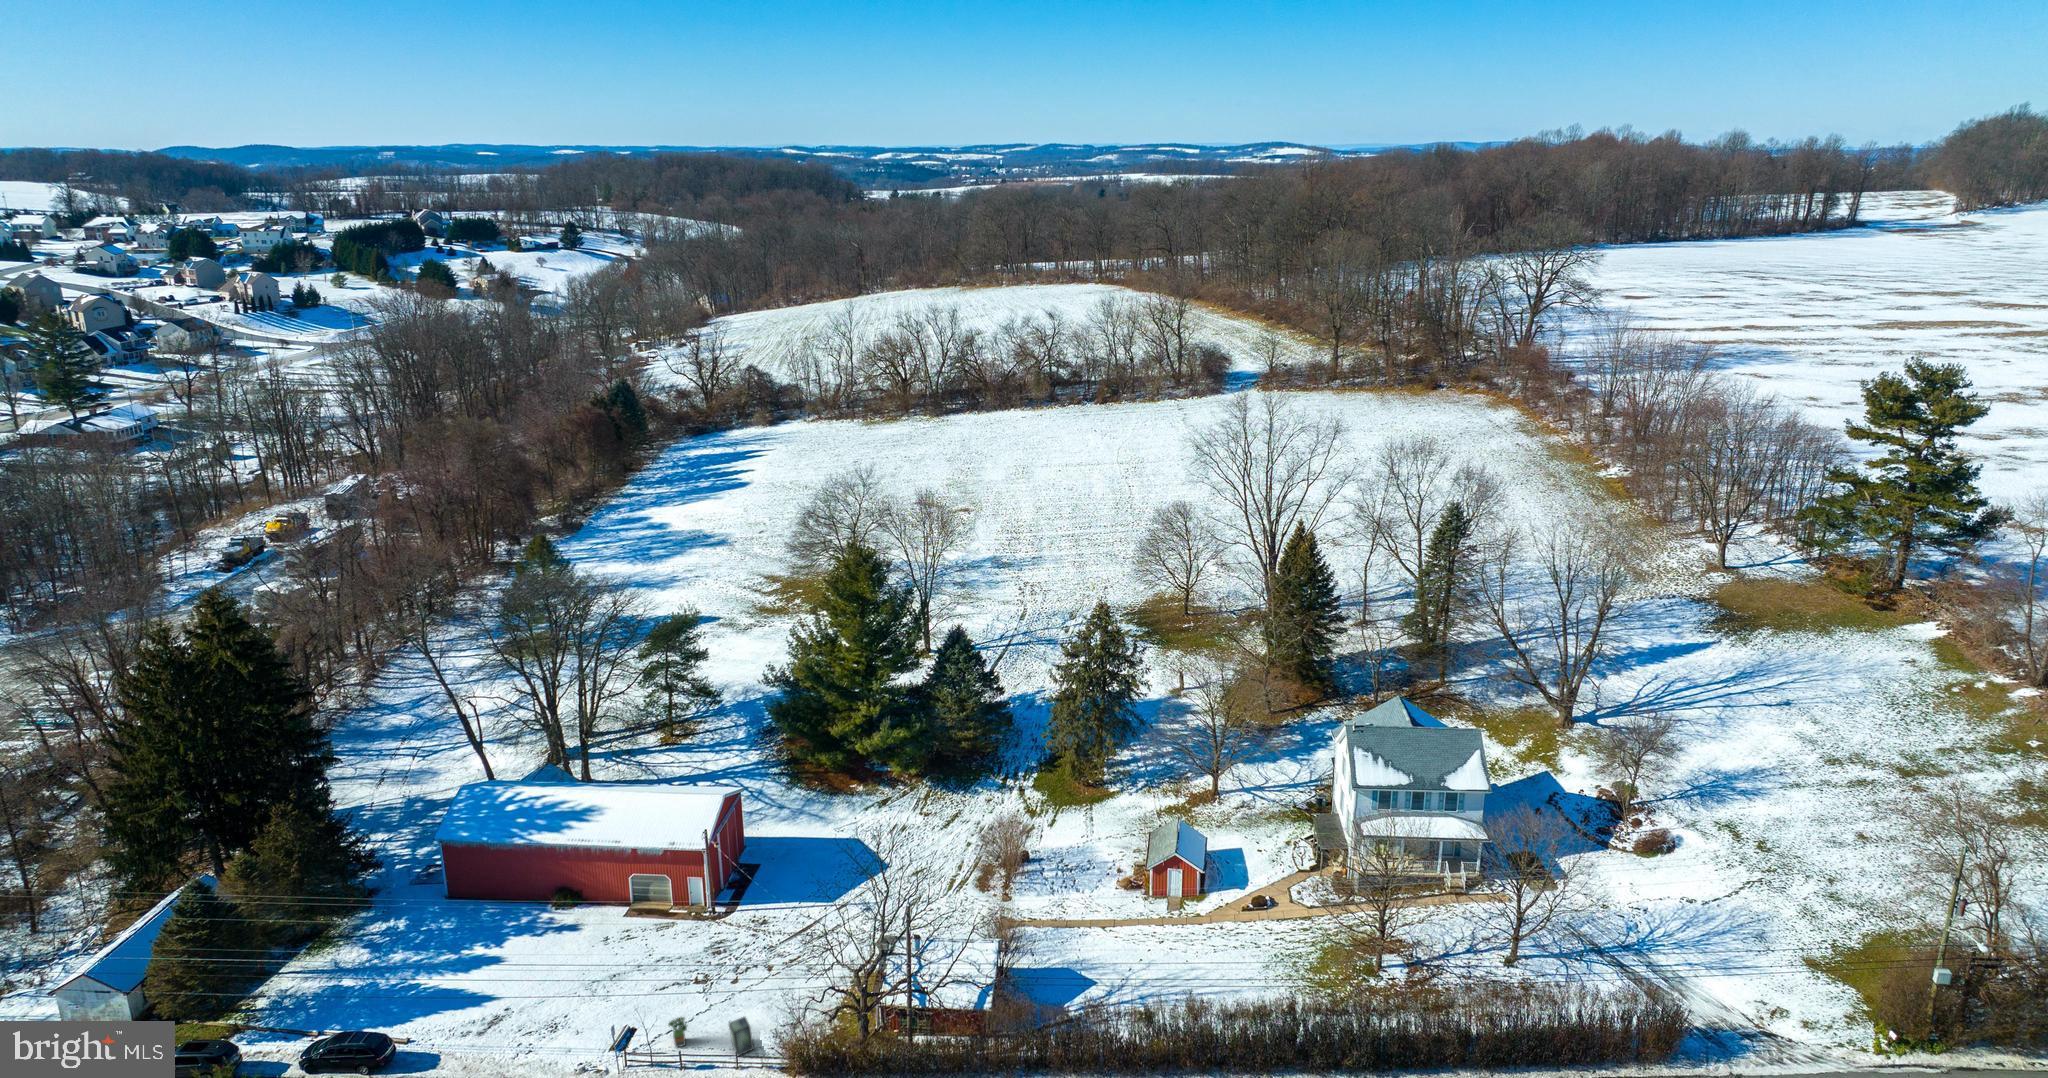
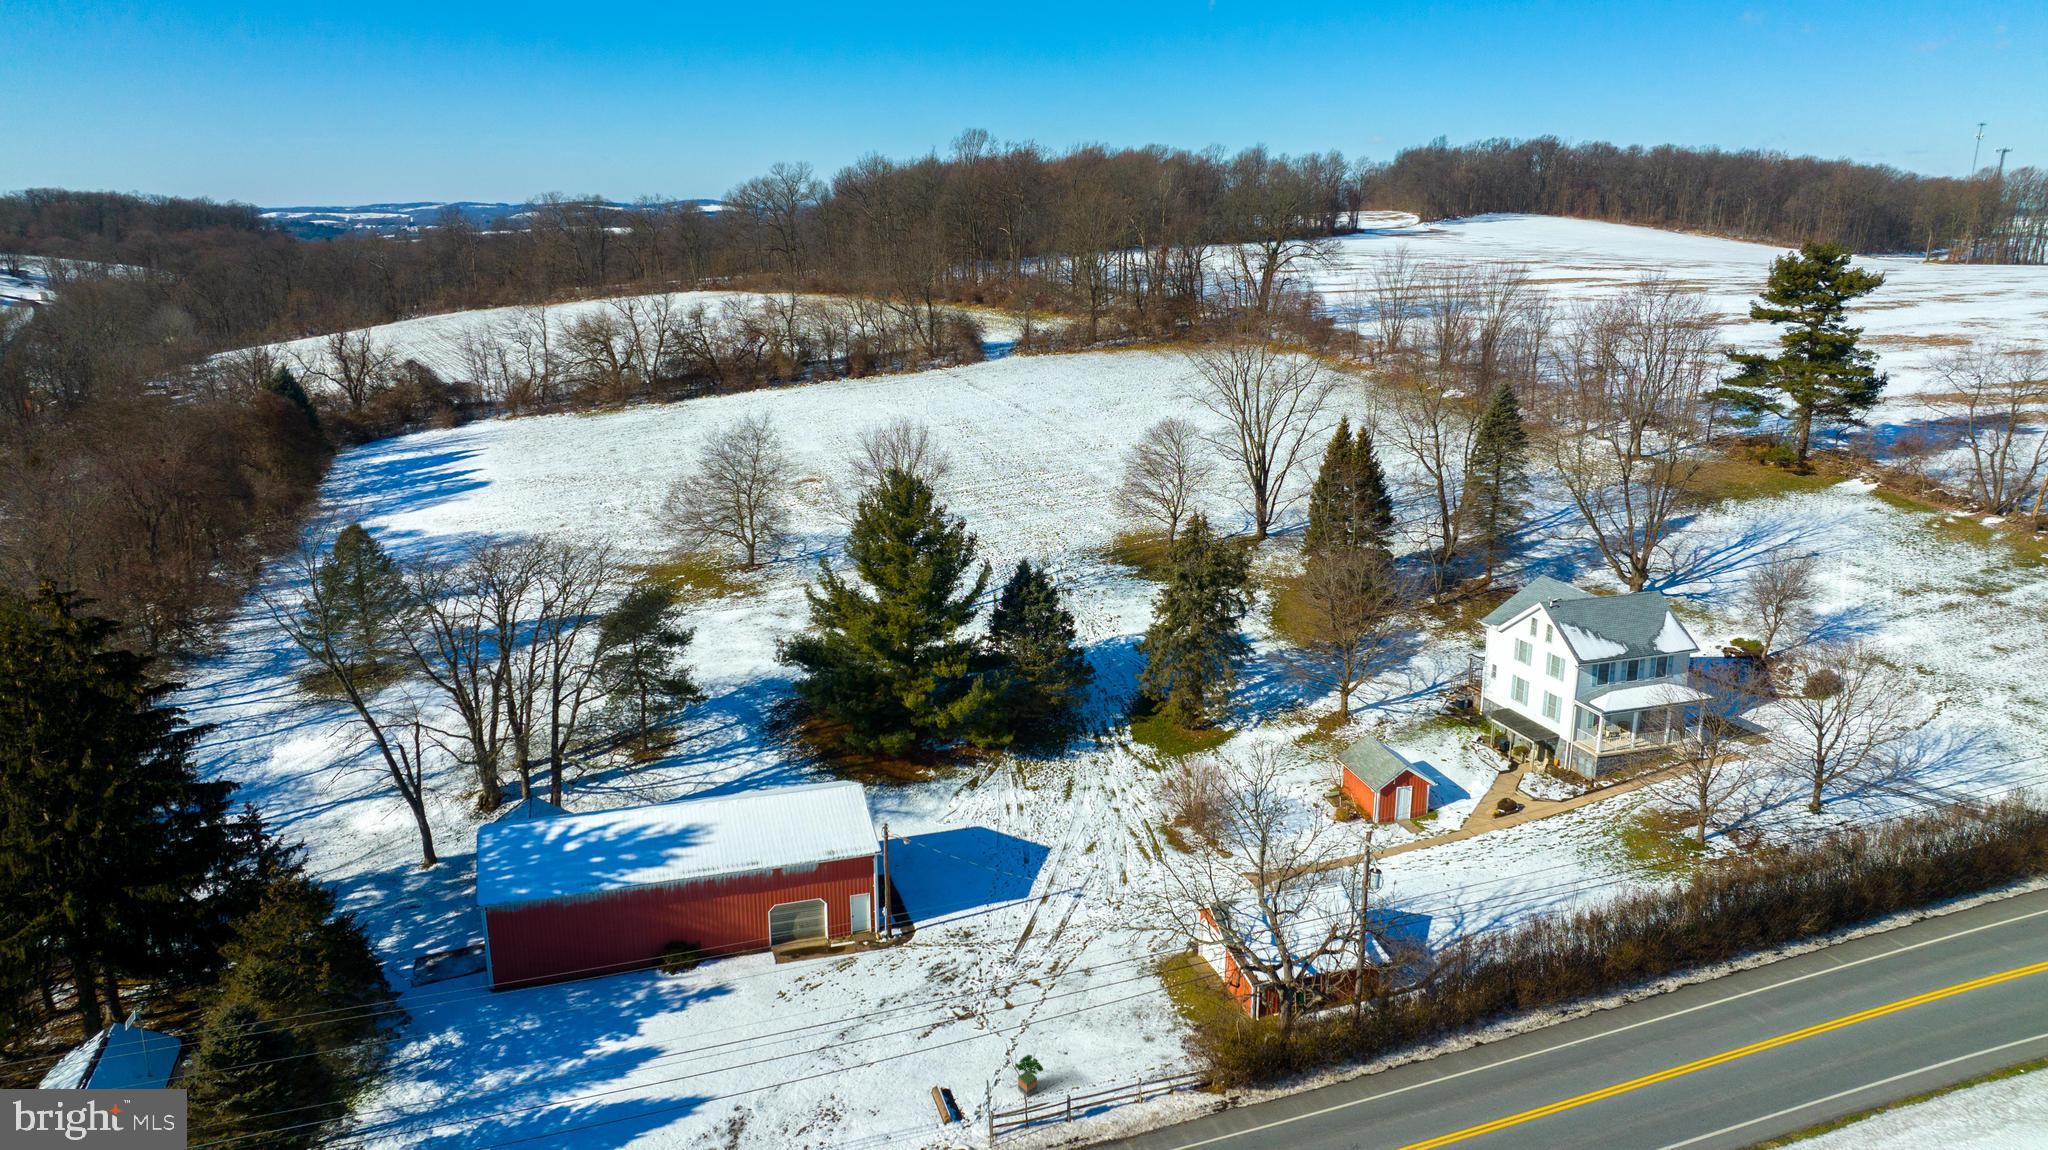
storage box: present [729,1017,754,1056] -> none [1094,1036,1126,1088]

